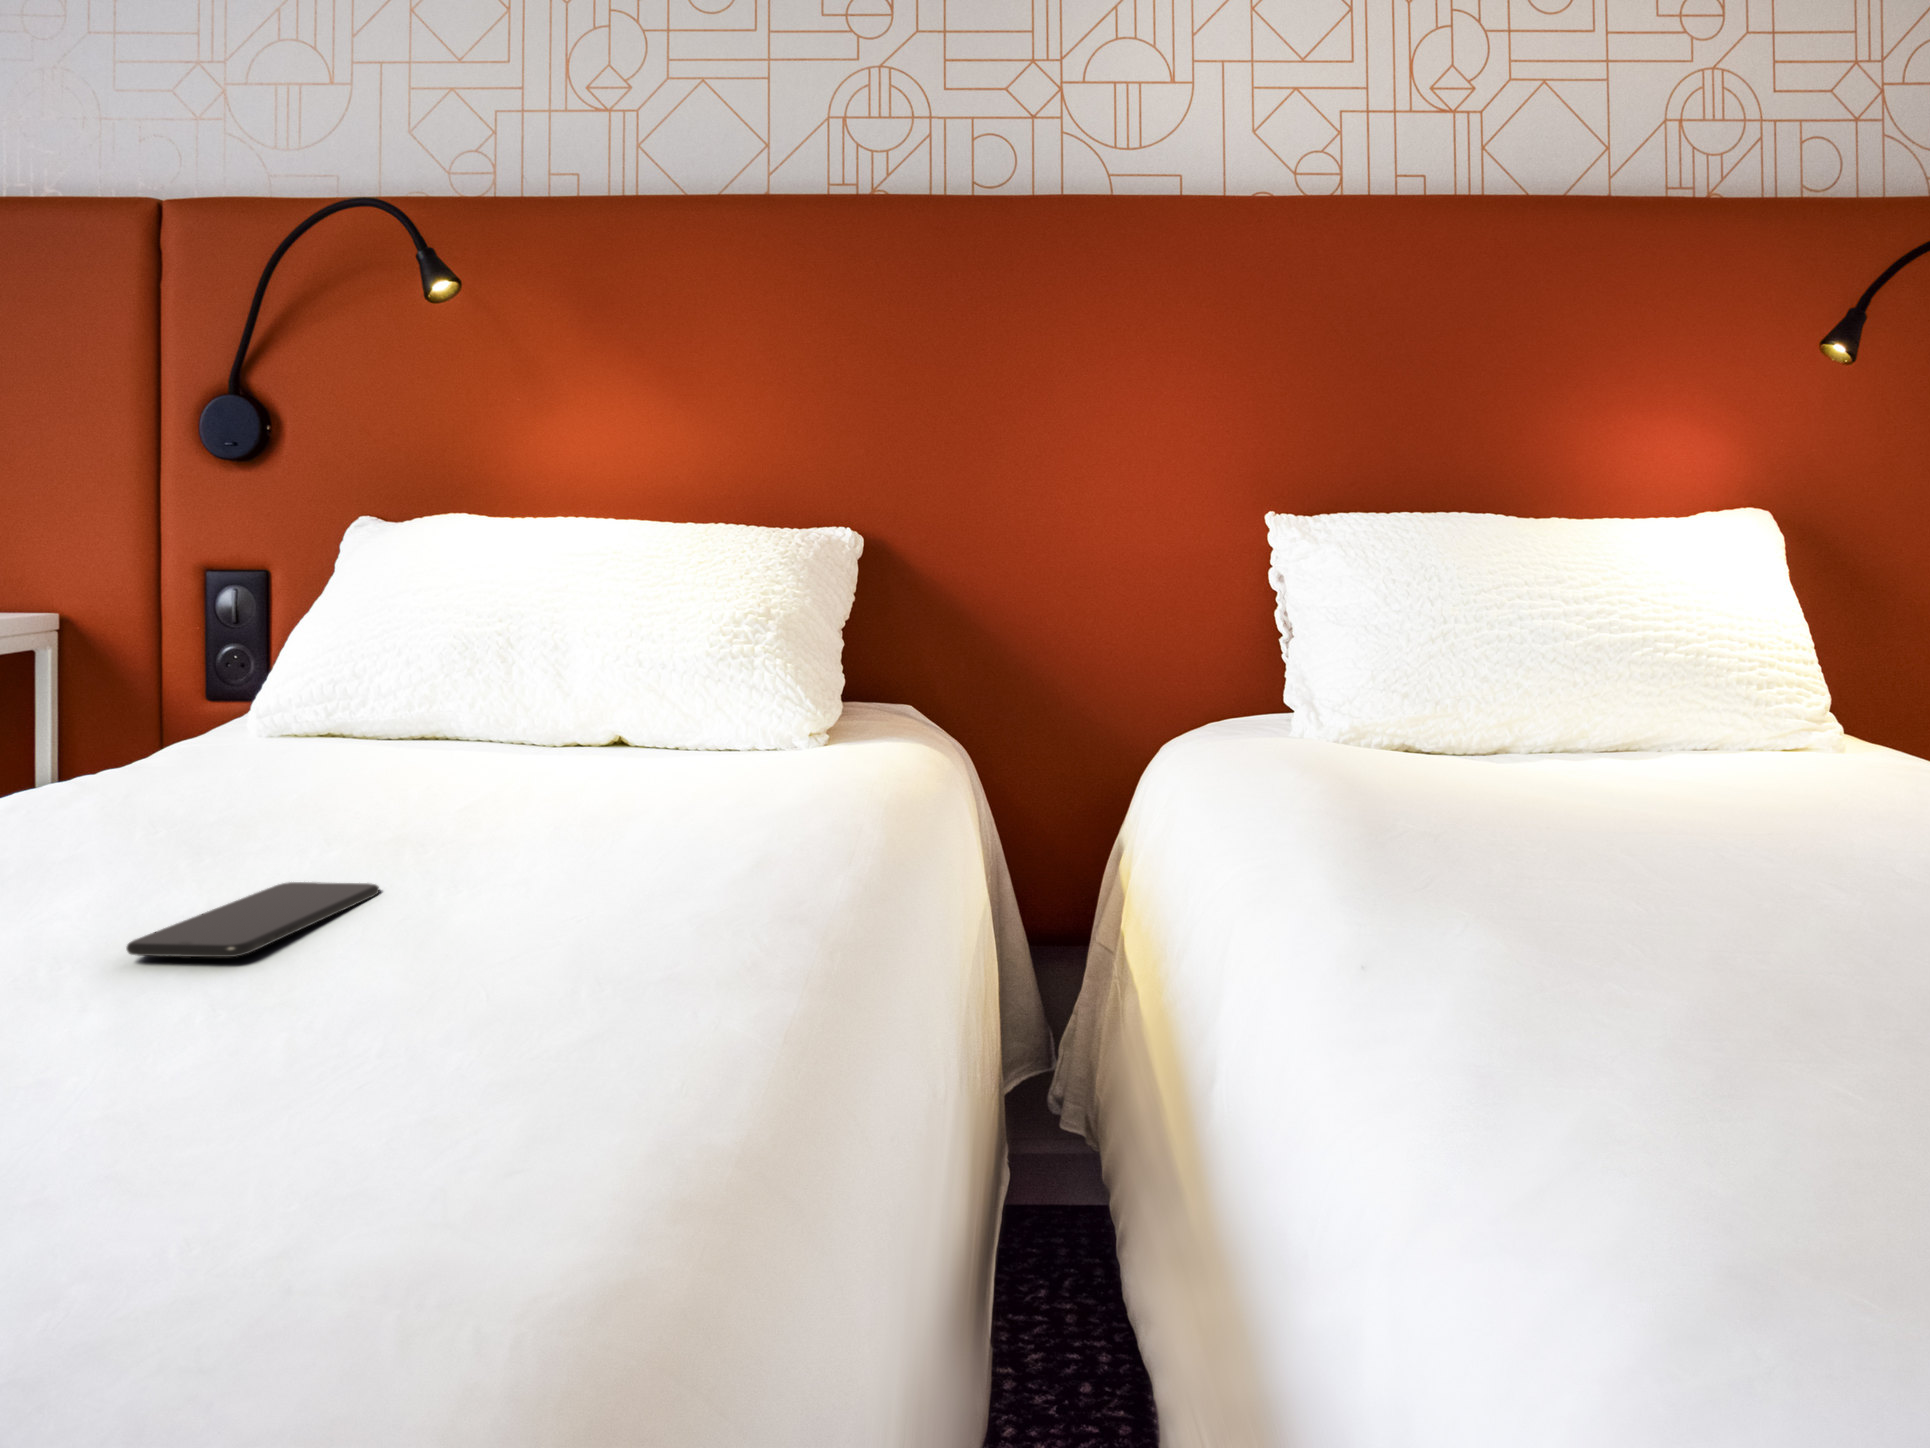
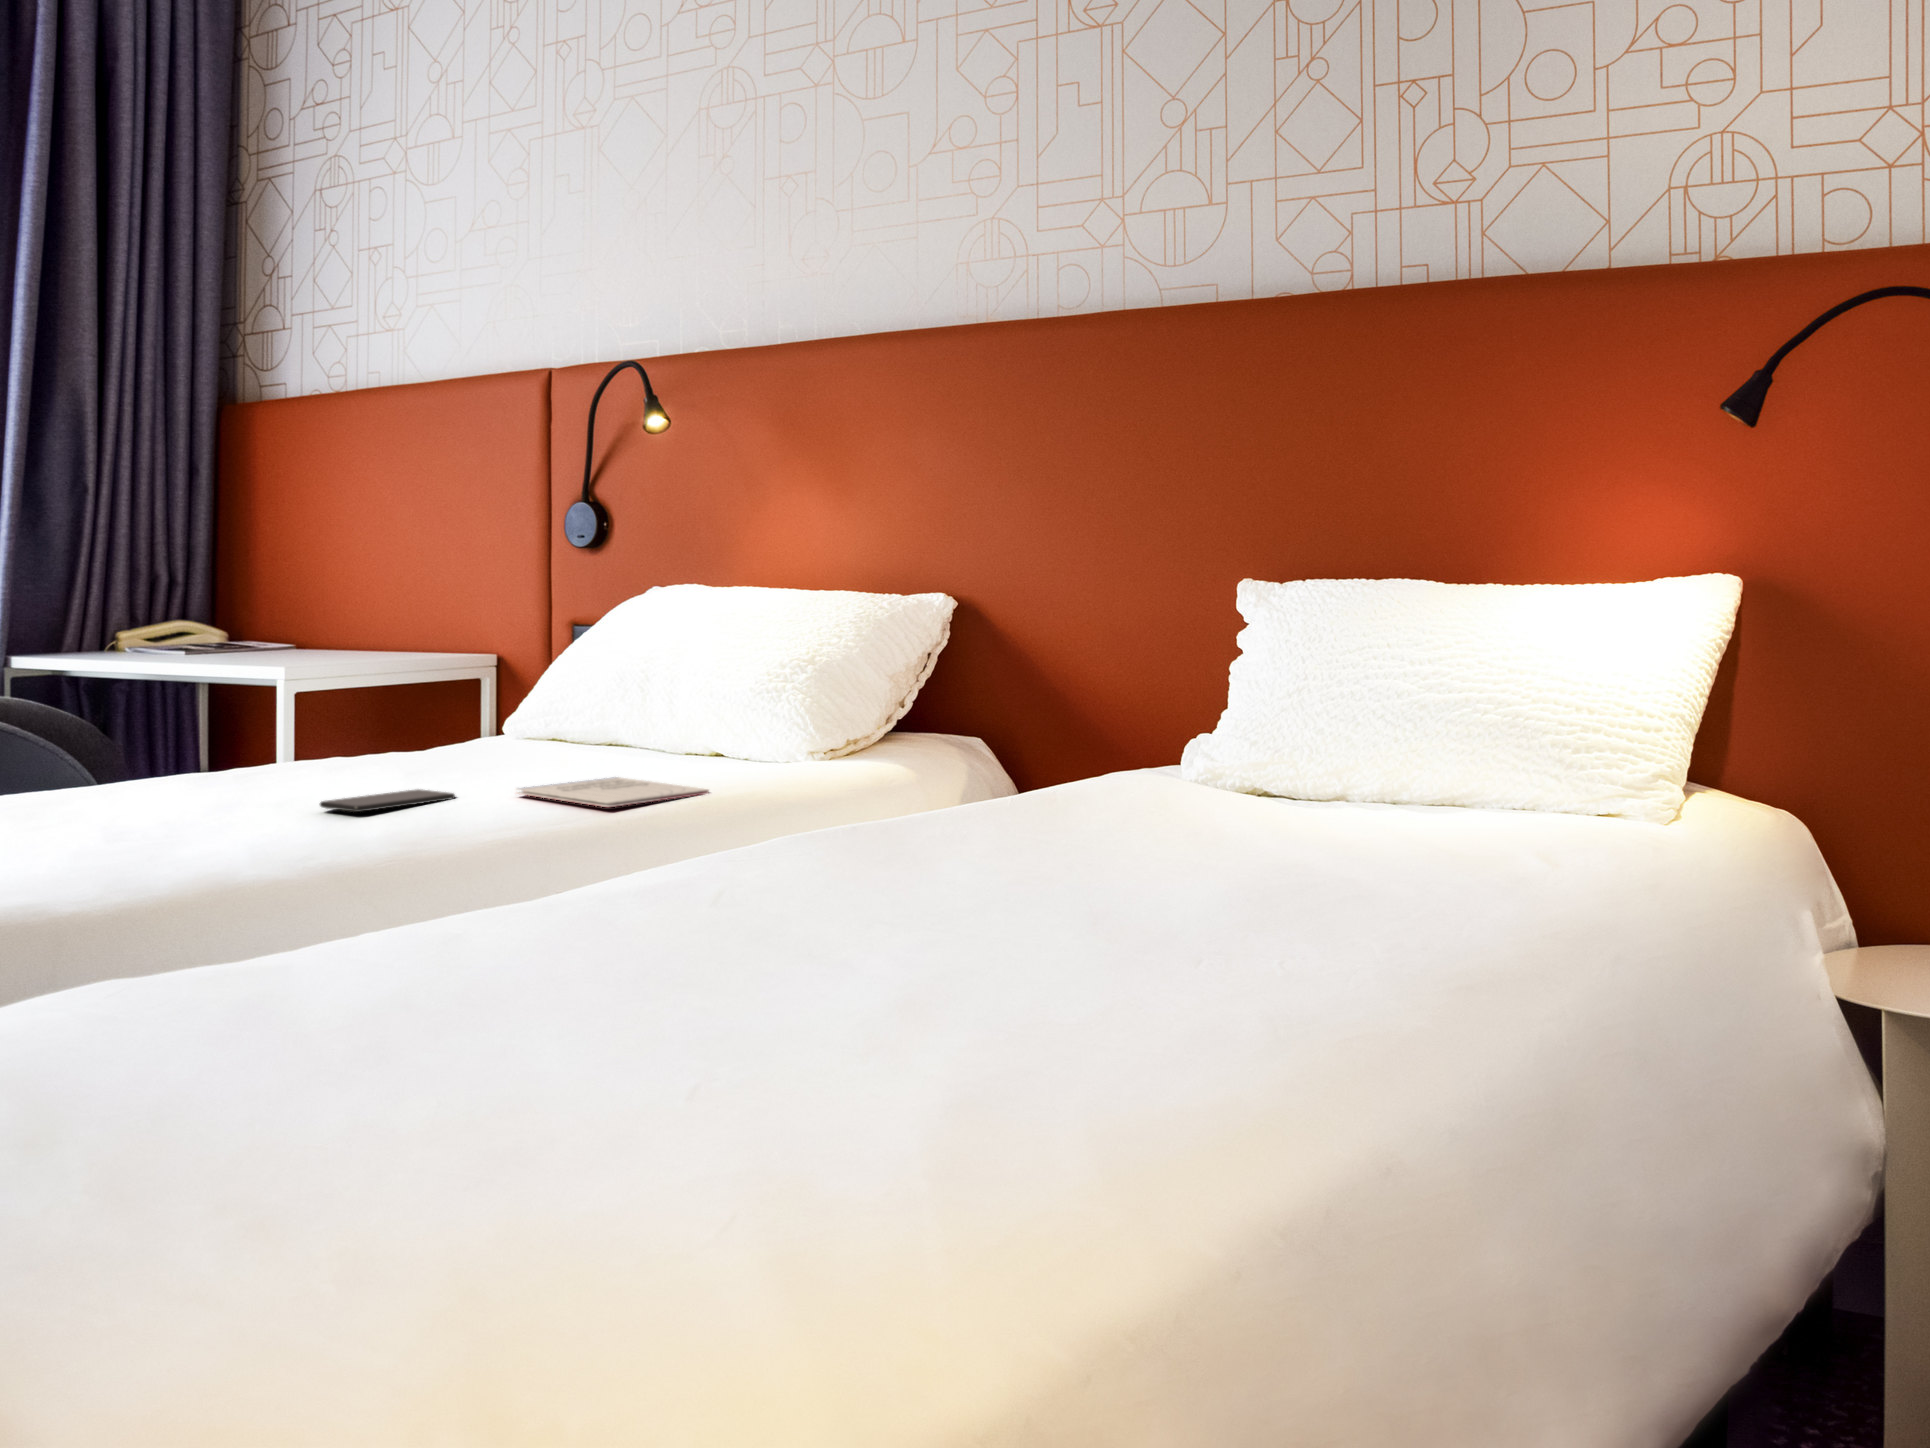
notebook: none [496,816,810,883] -> present [517,777,709,807]

